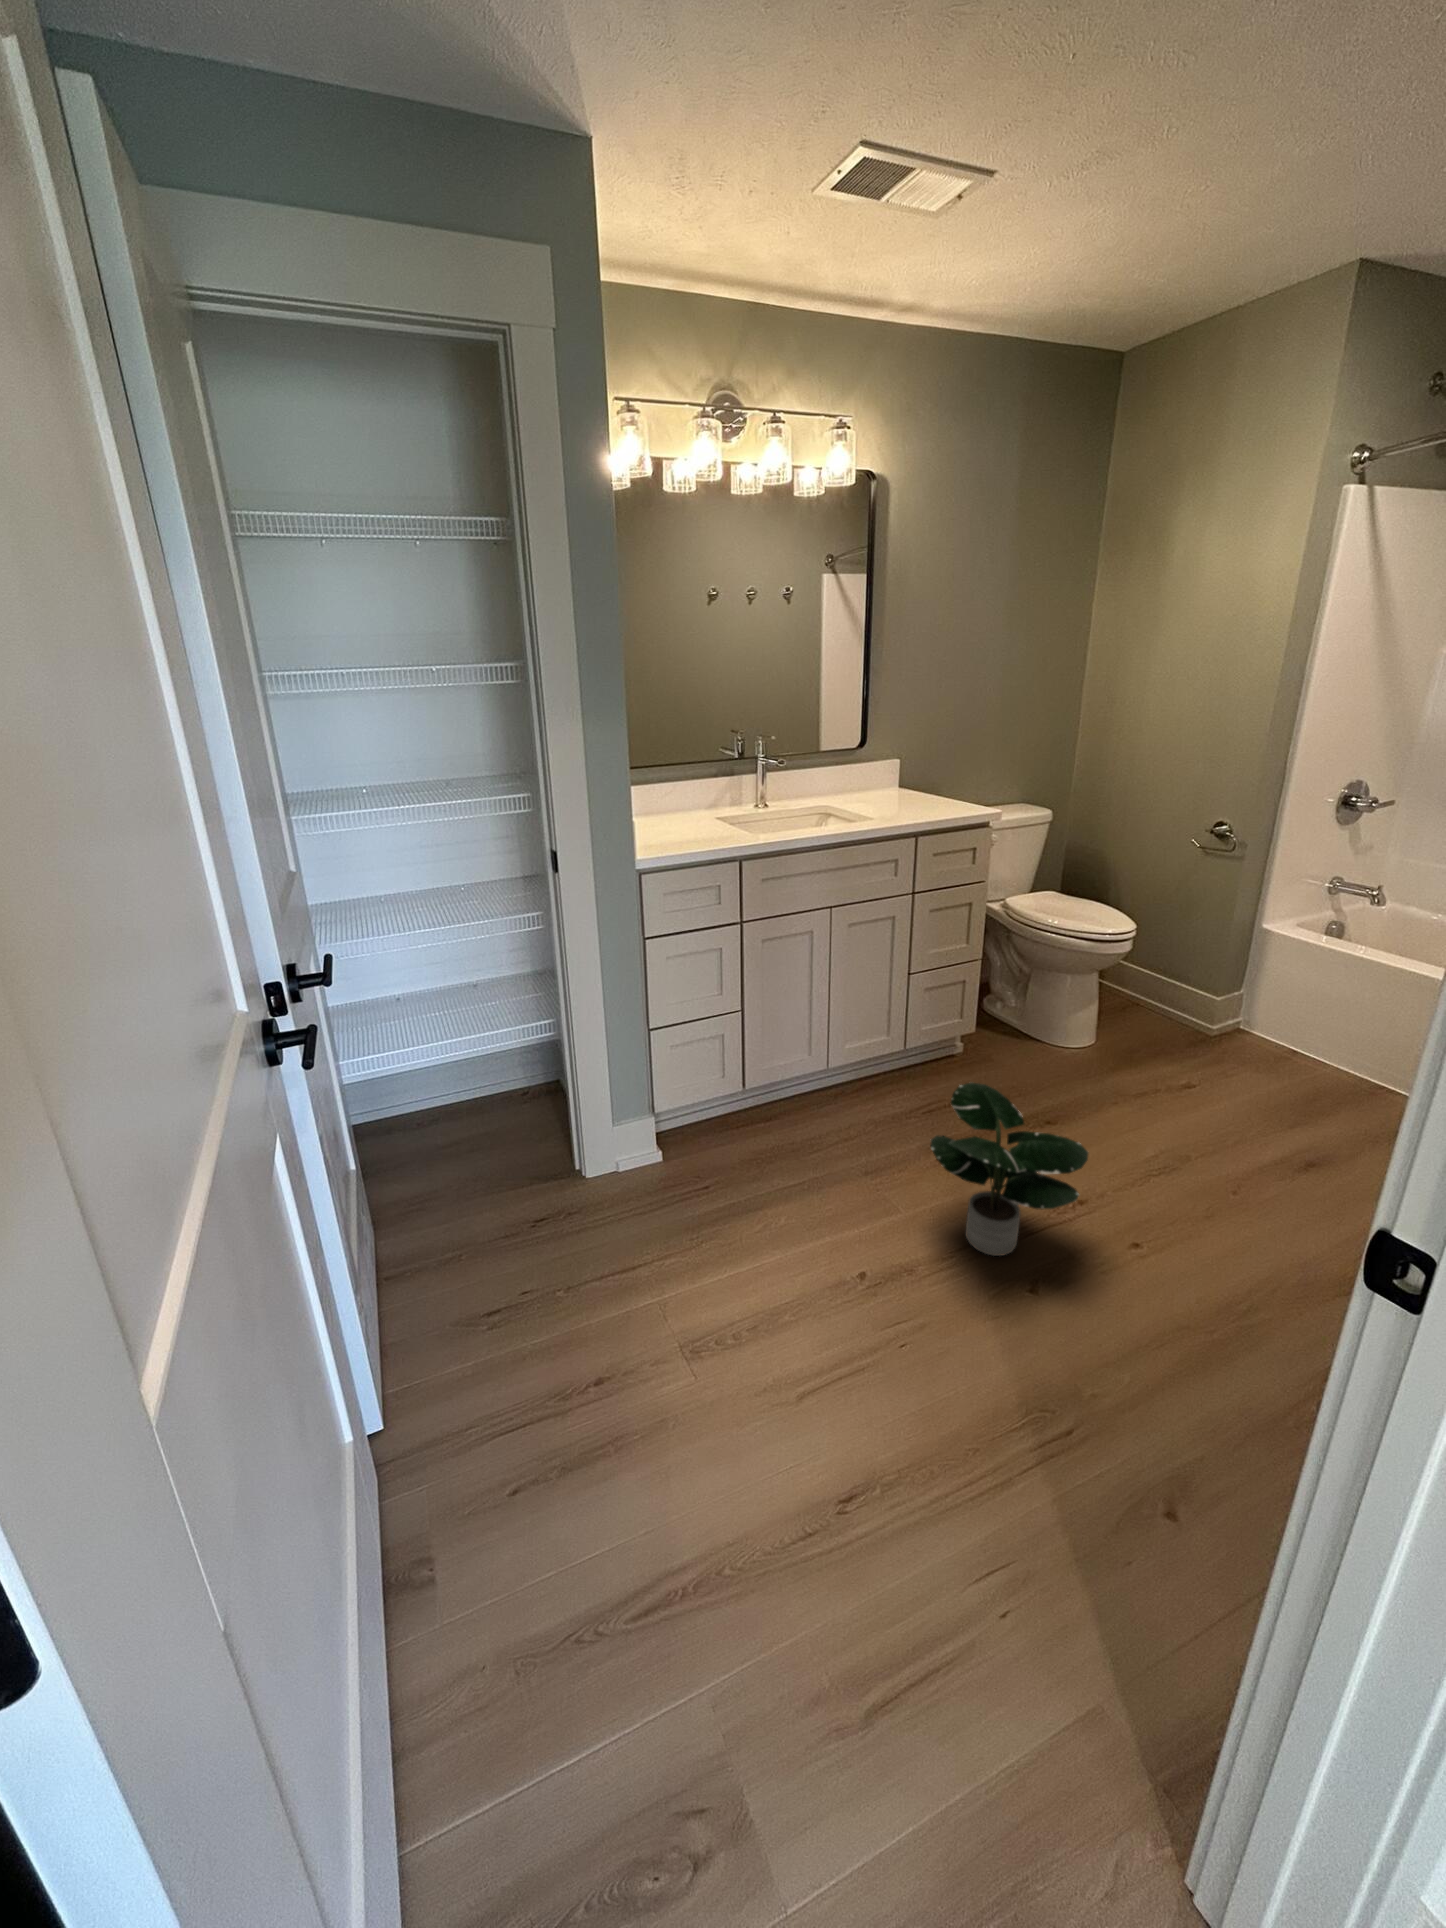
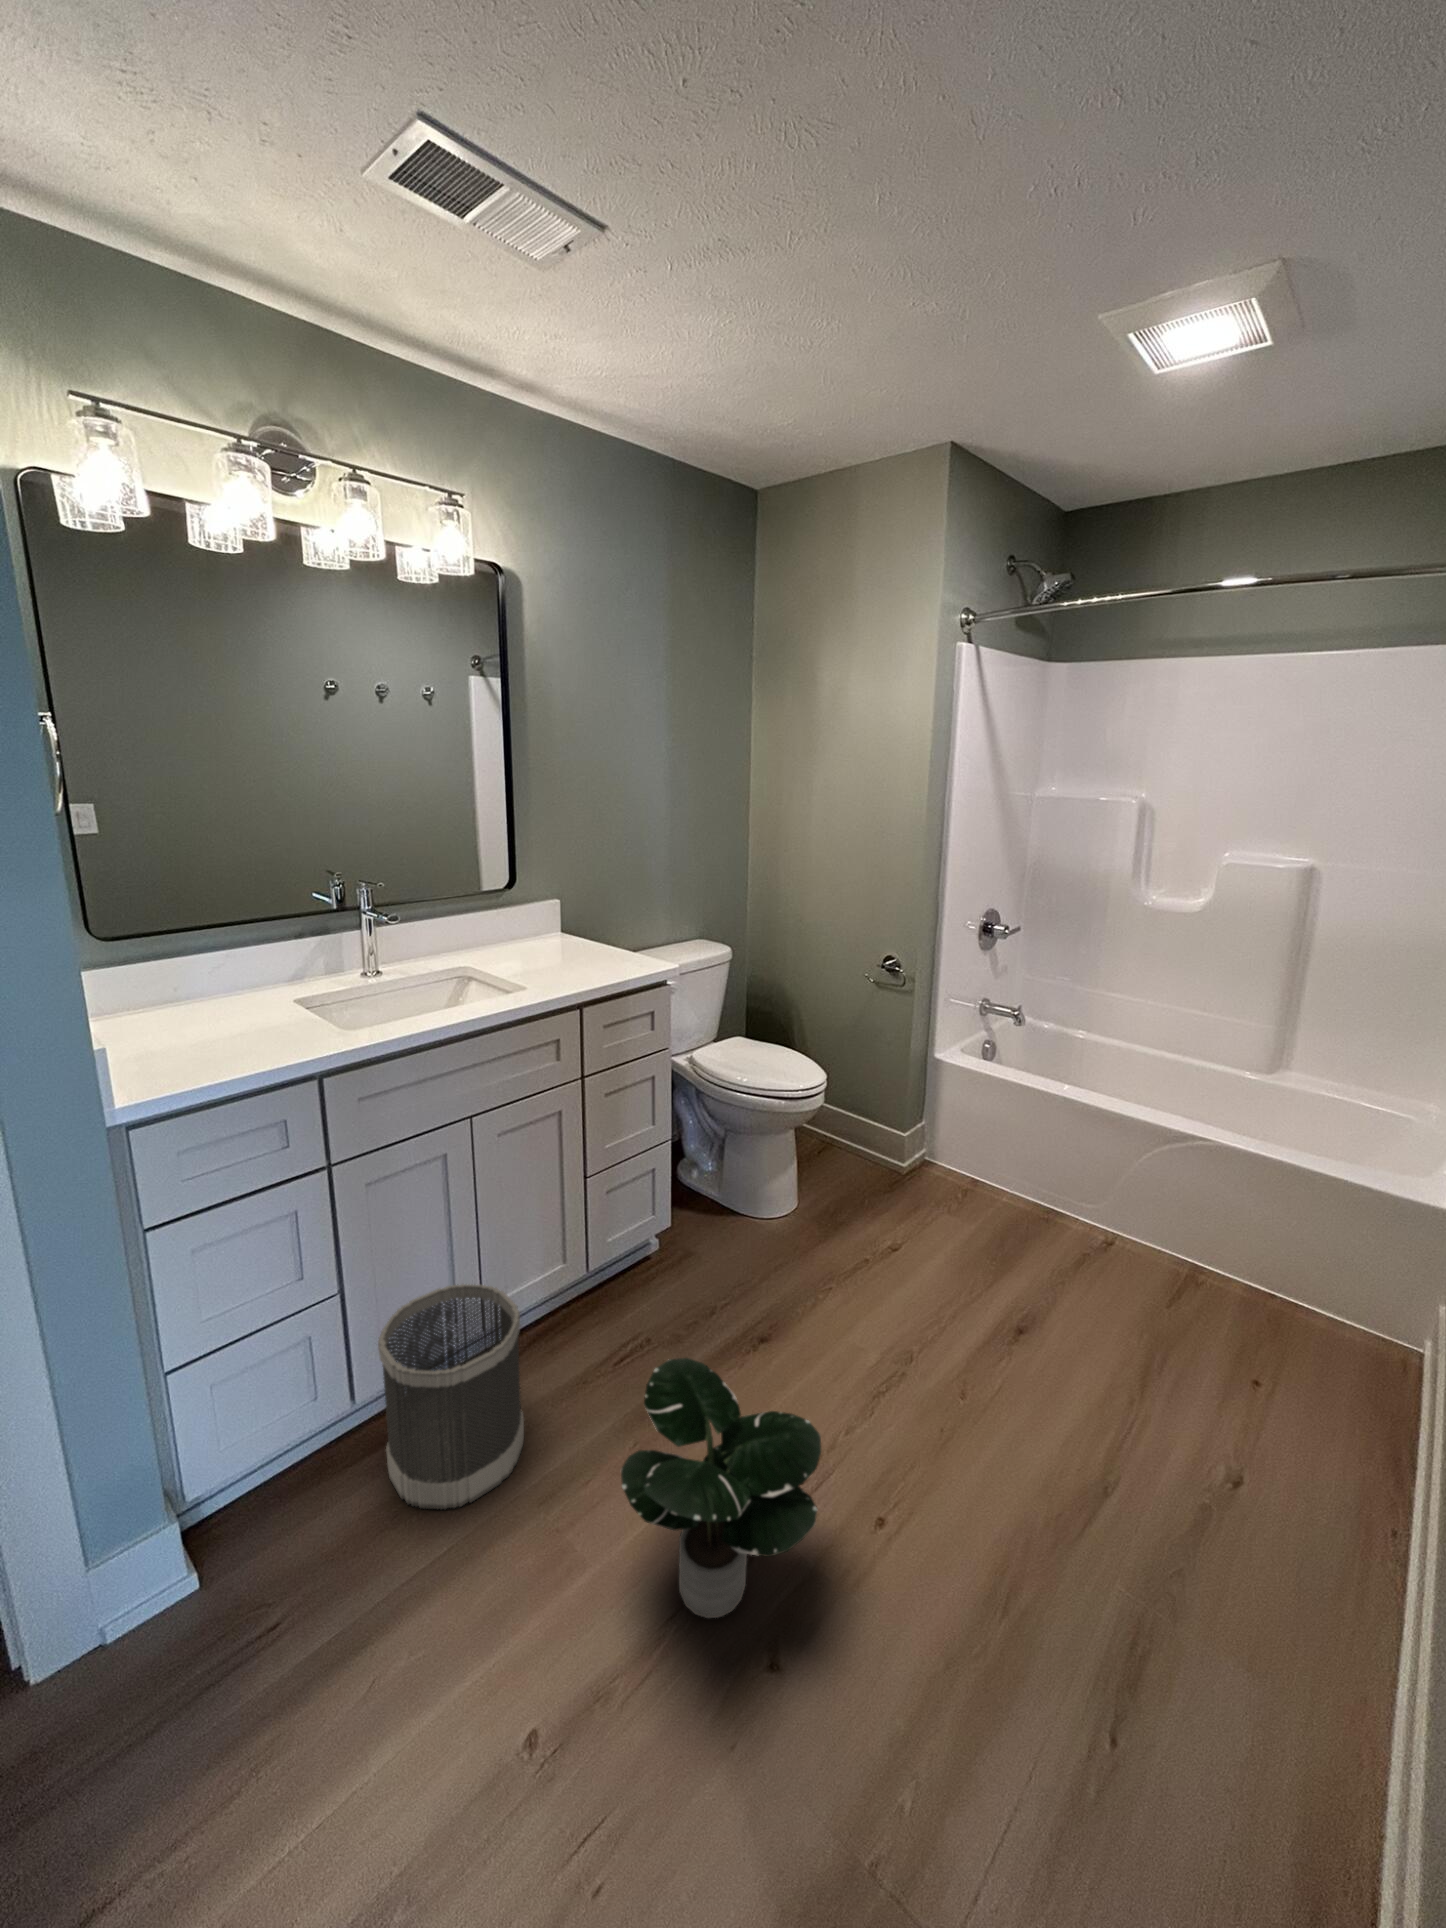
wastebasket: none [766,1024,860,1161] -> present [378,1284,524,1509]

